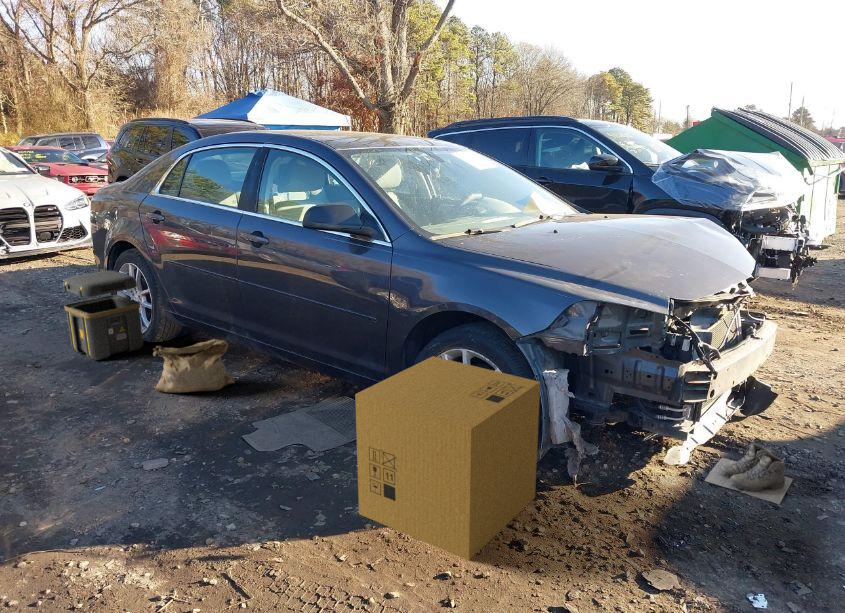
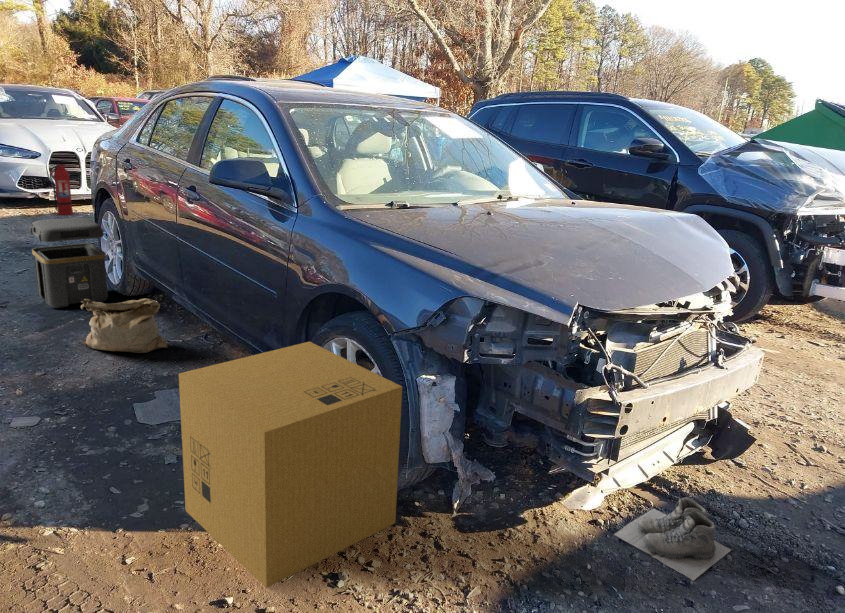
fire extinguisher: none [10,220,37,271] -> present [50,164,73,215]

